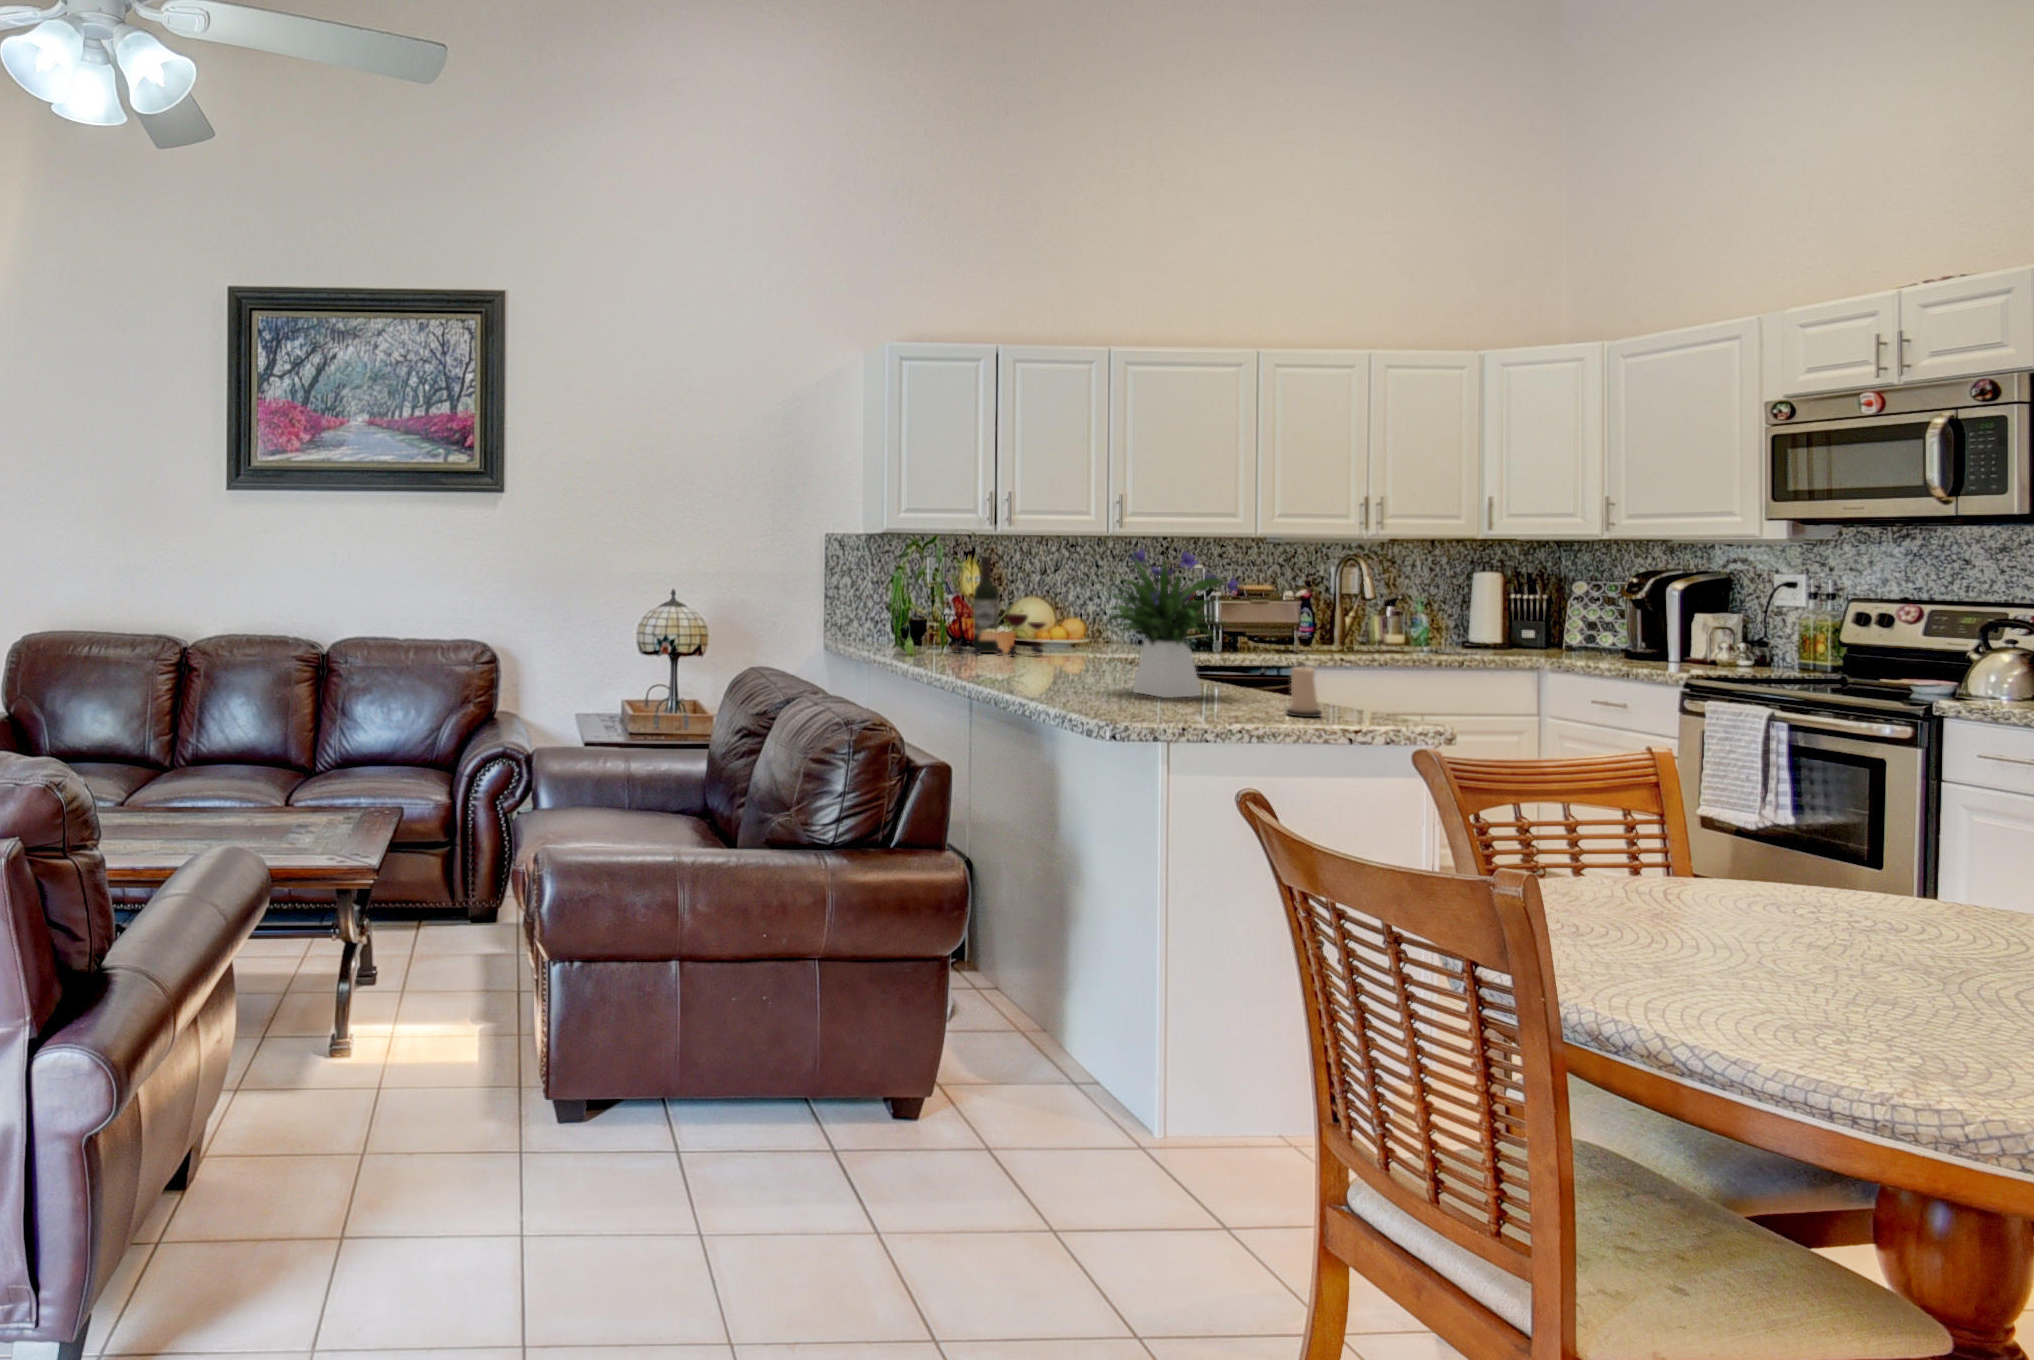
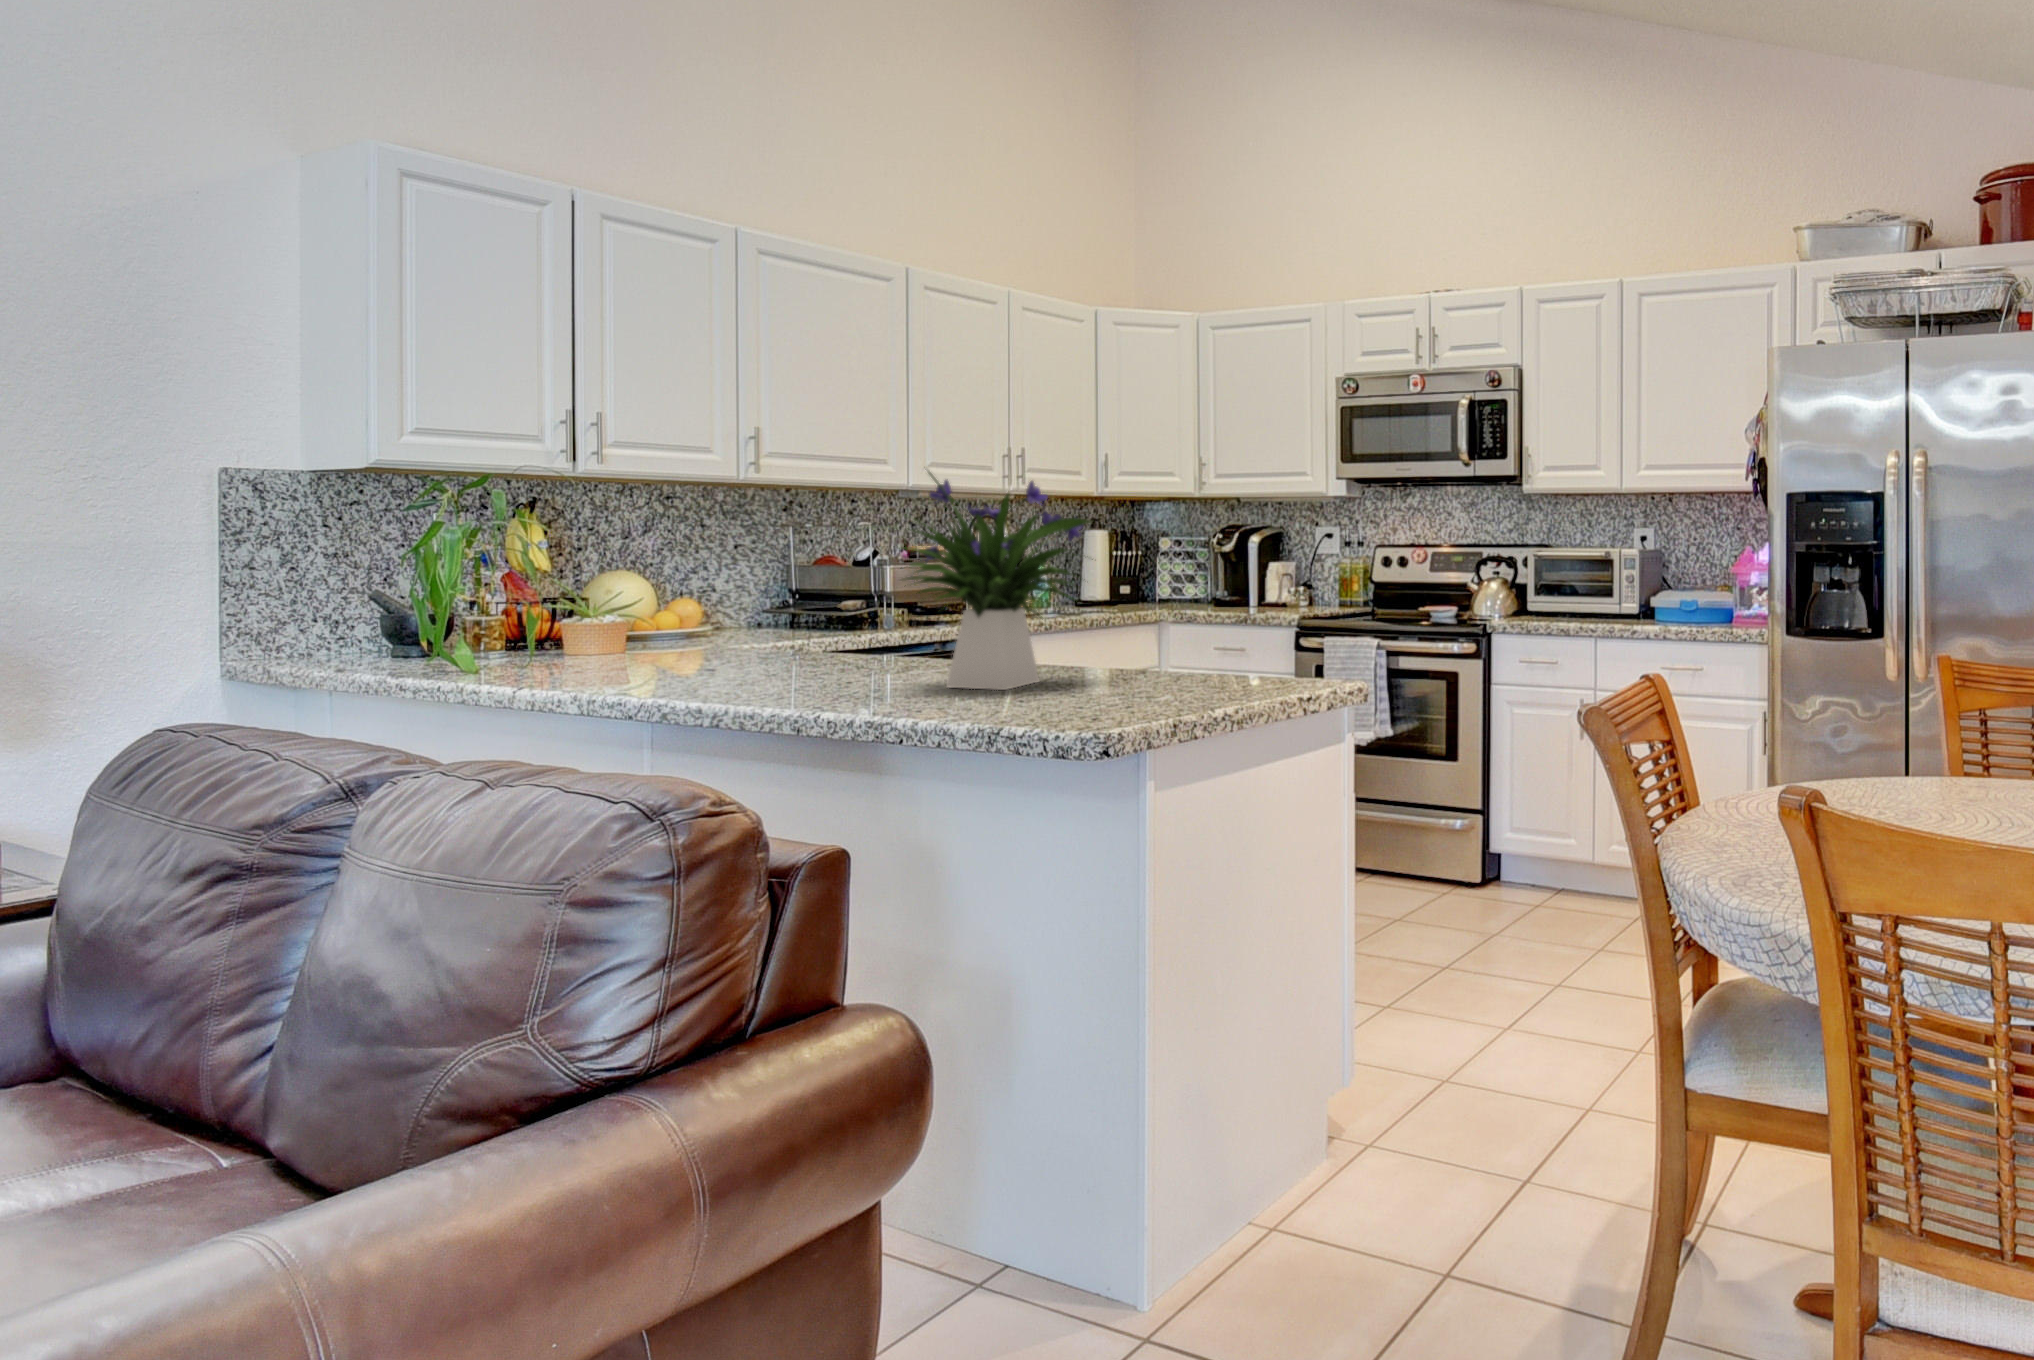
wine bottle: present [951,556,1046,656] -> none [509,508,693,662]
candle: present [1286,666,1322,717] -> none [1198,621,1237,692]

